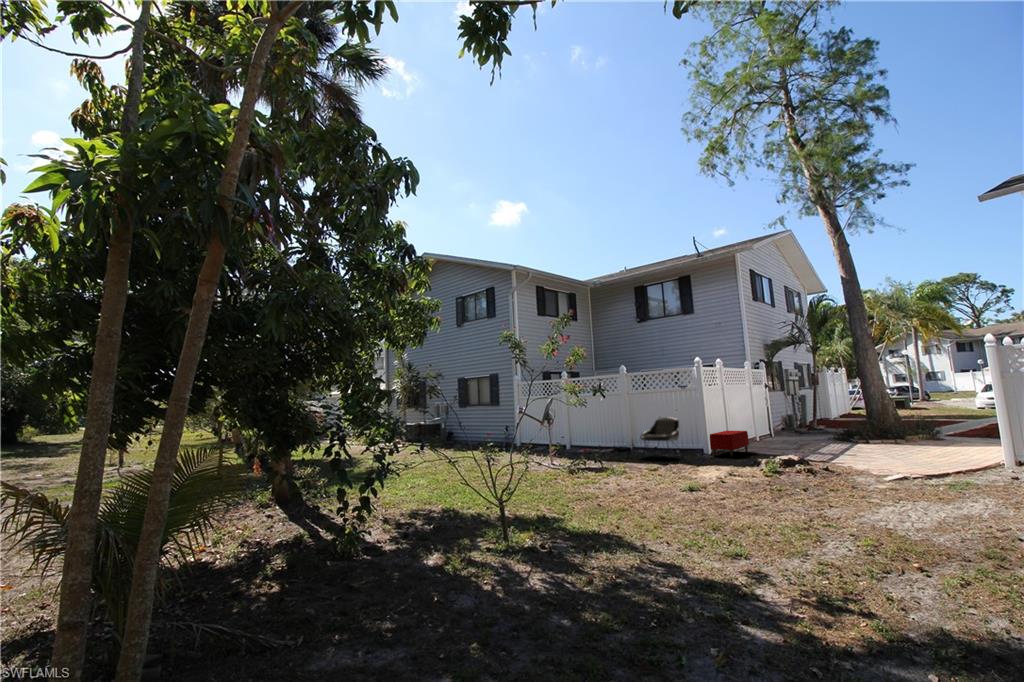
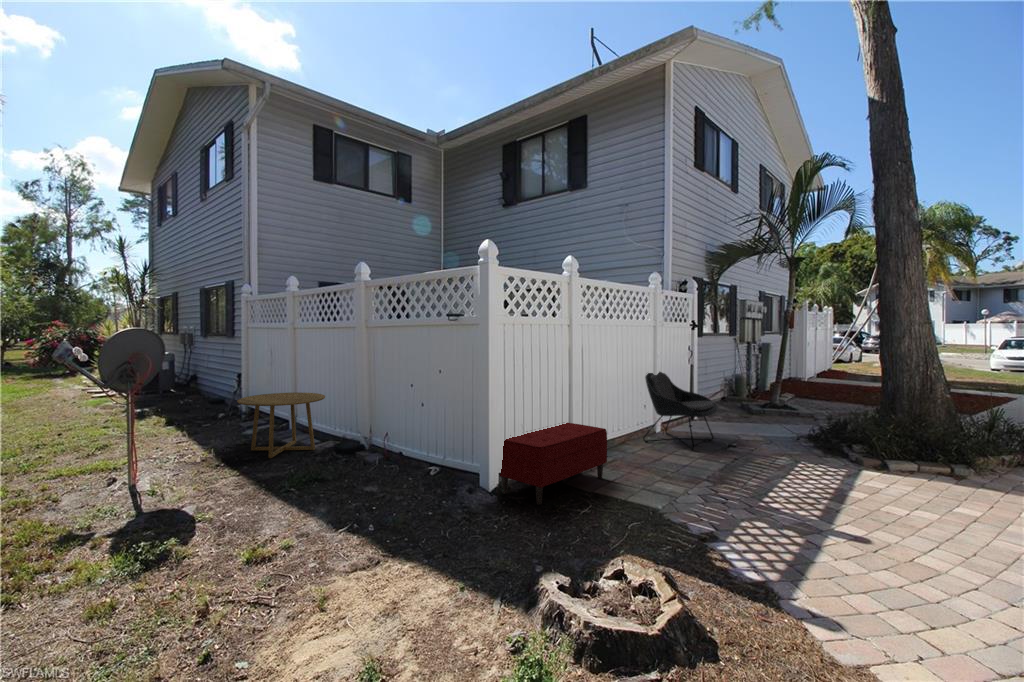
lounge chair: present [640,417,679,458] -> present [643,372,718,450]
round table: none [571,428,608,455] -> present [237,392,325,458]

